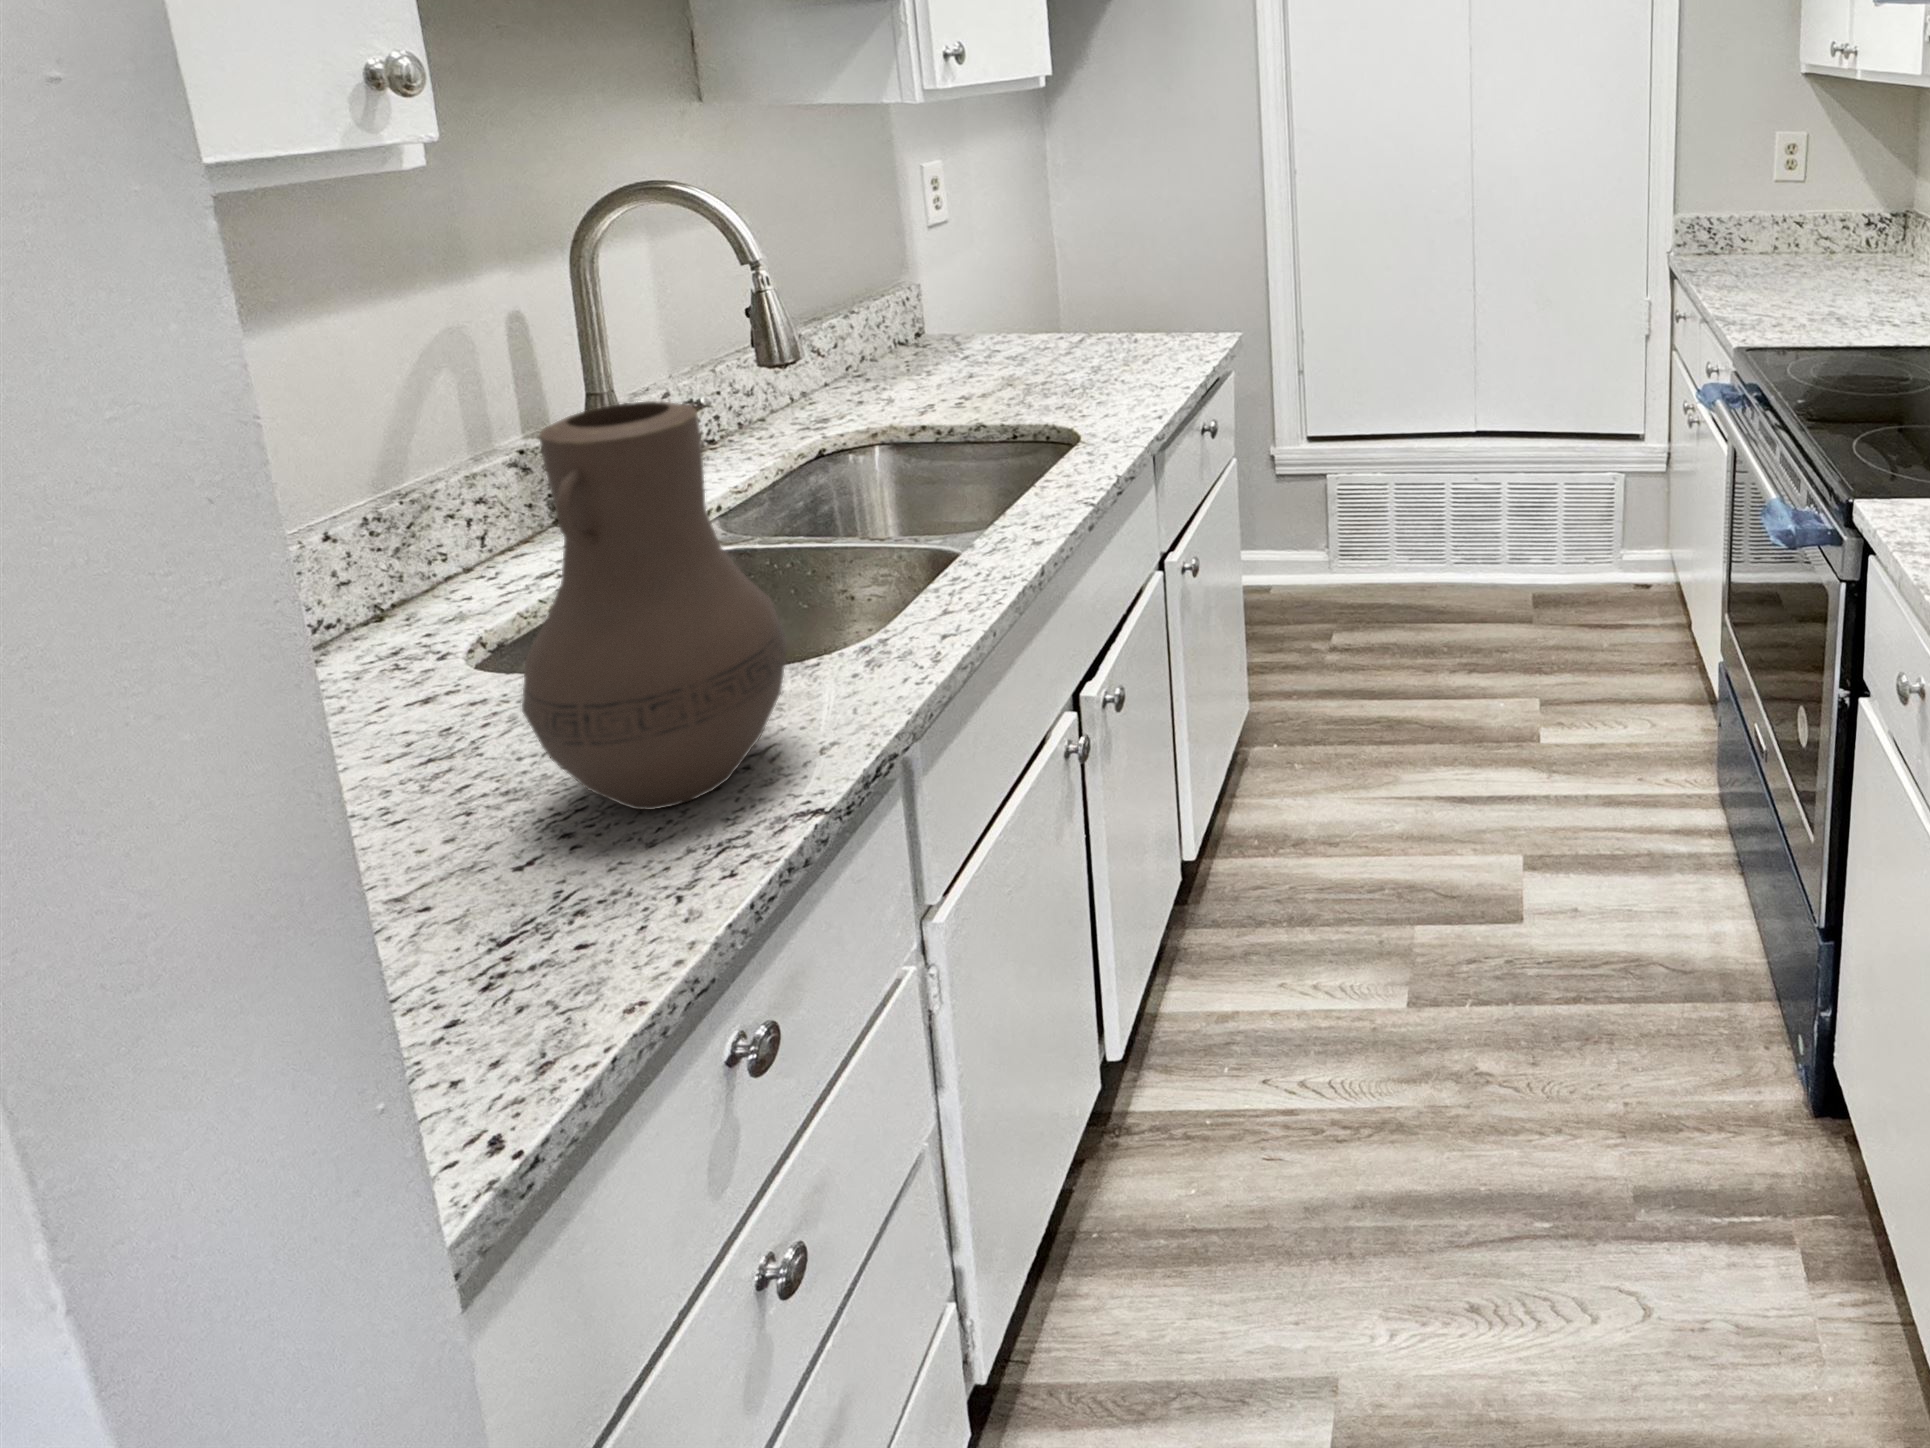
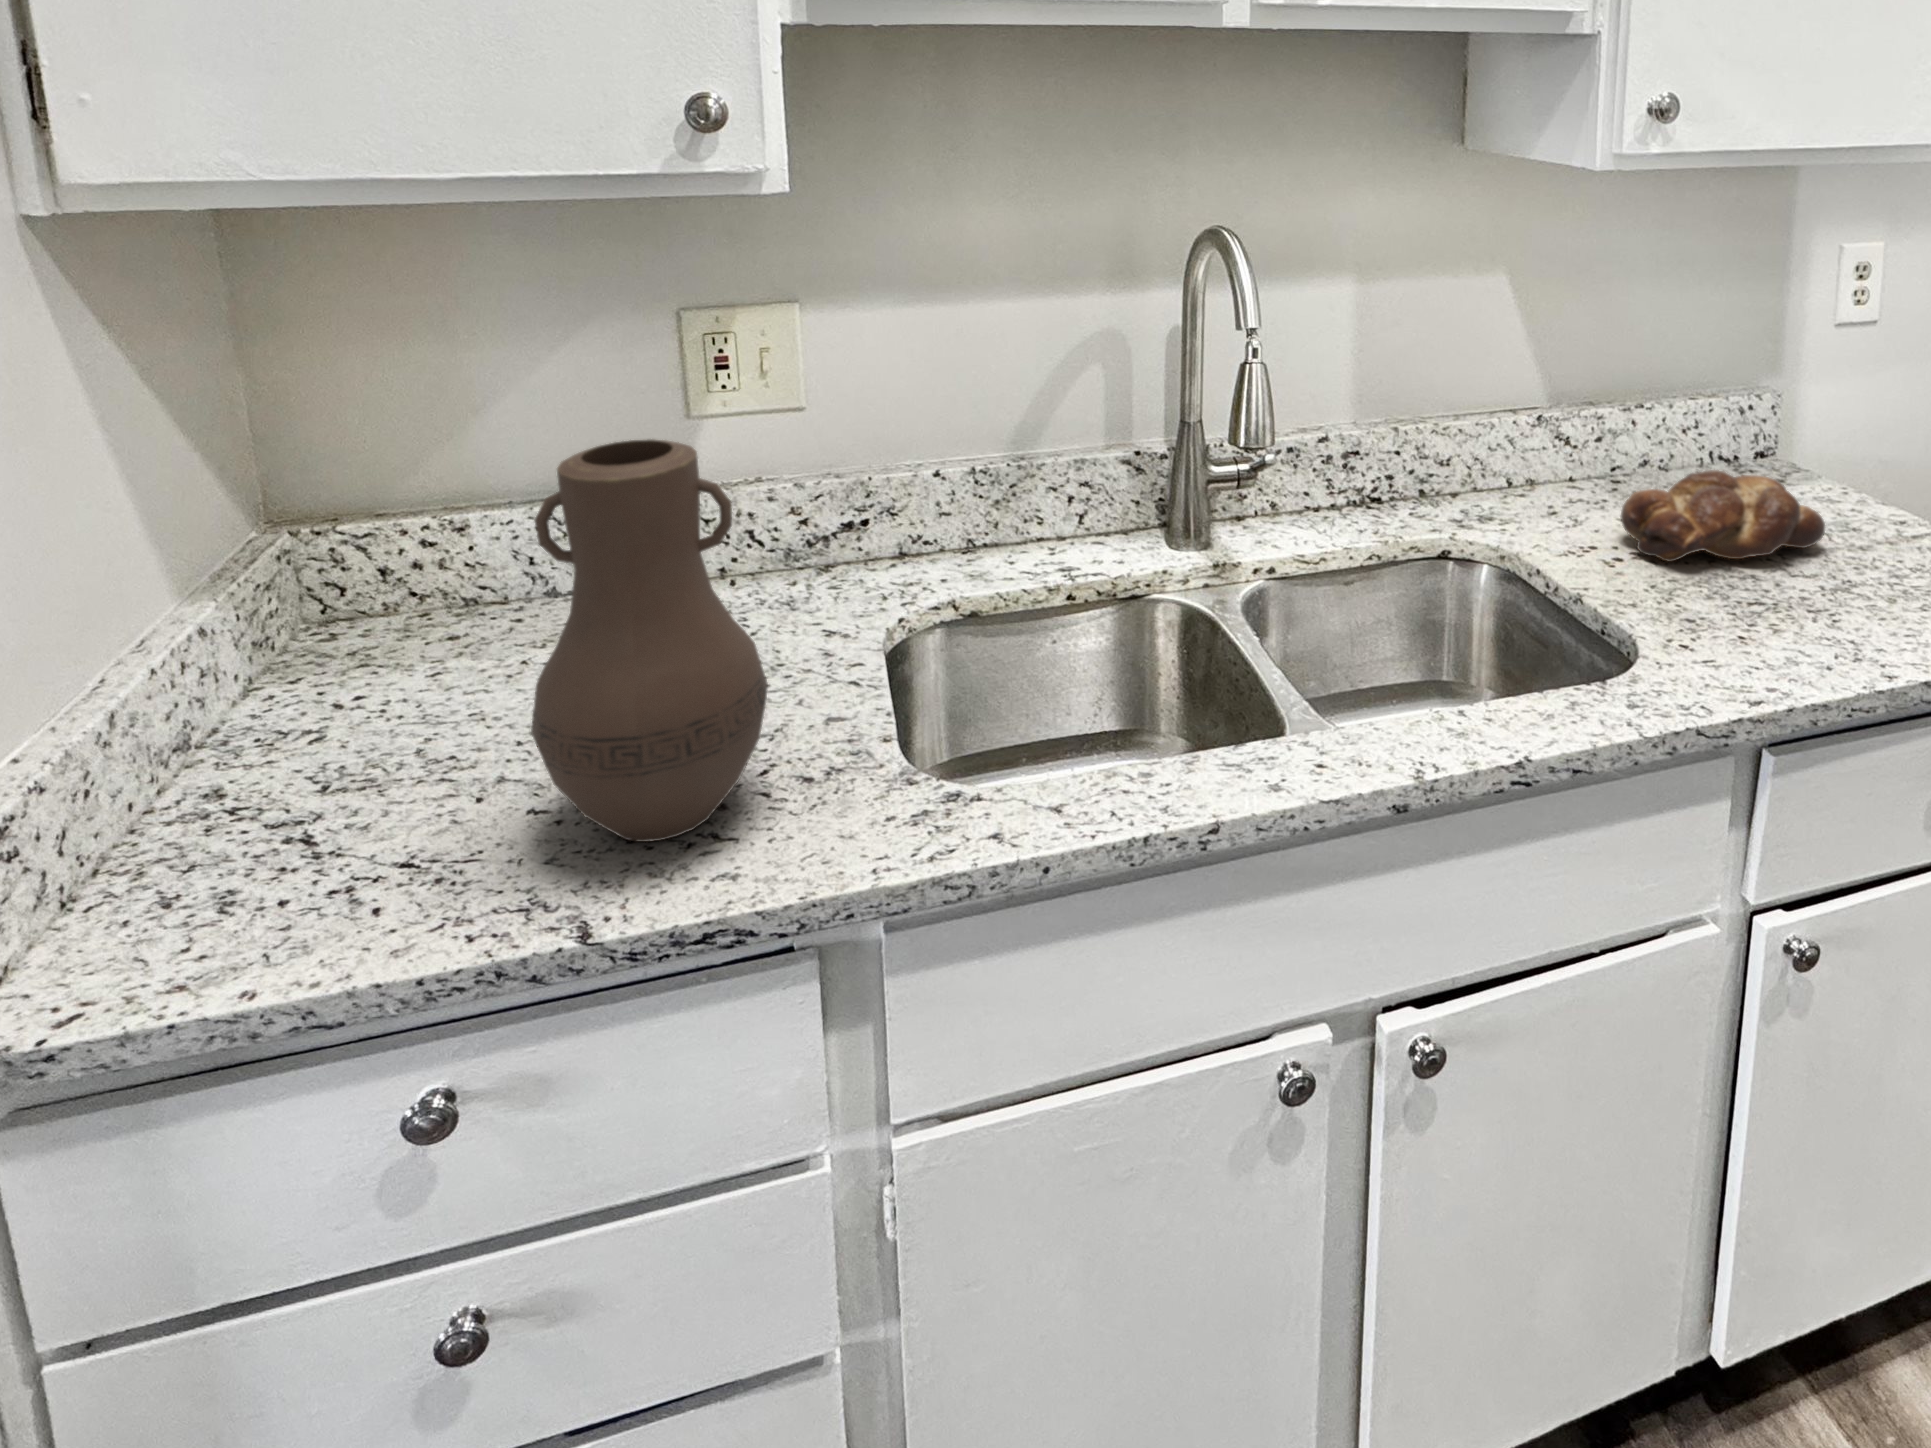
bread loaf: none [925,325,1048,397] -> present [1621,470,1825,562]

